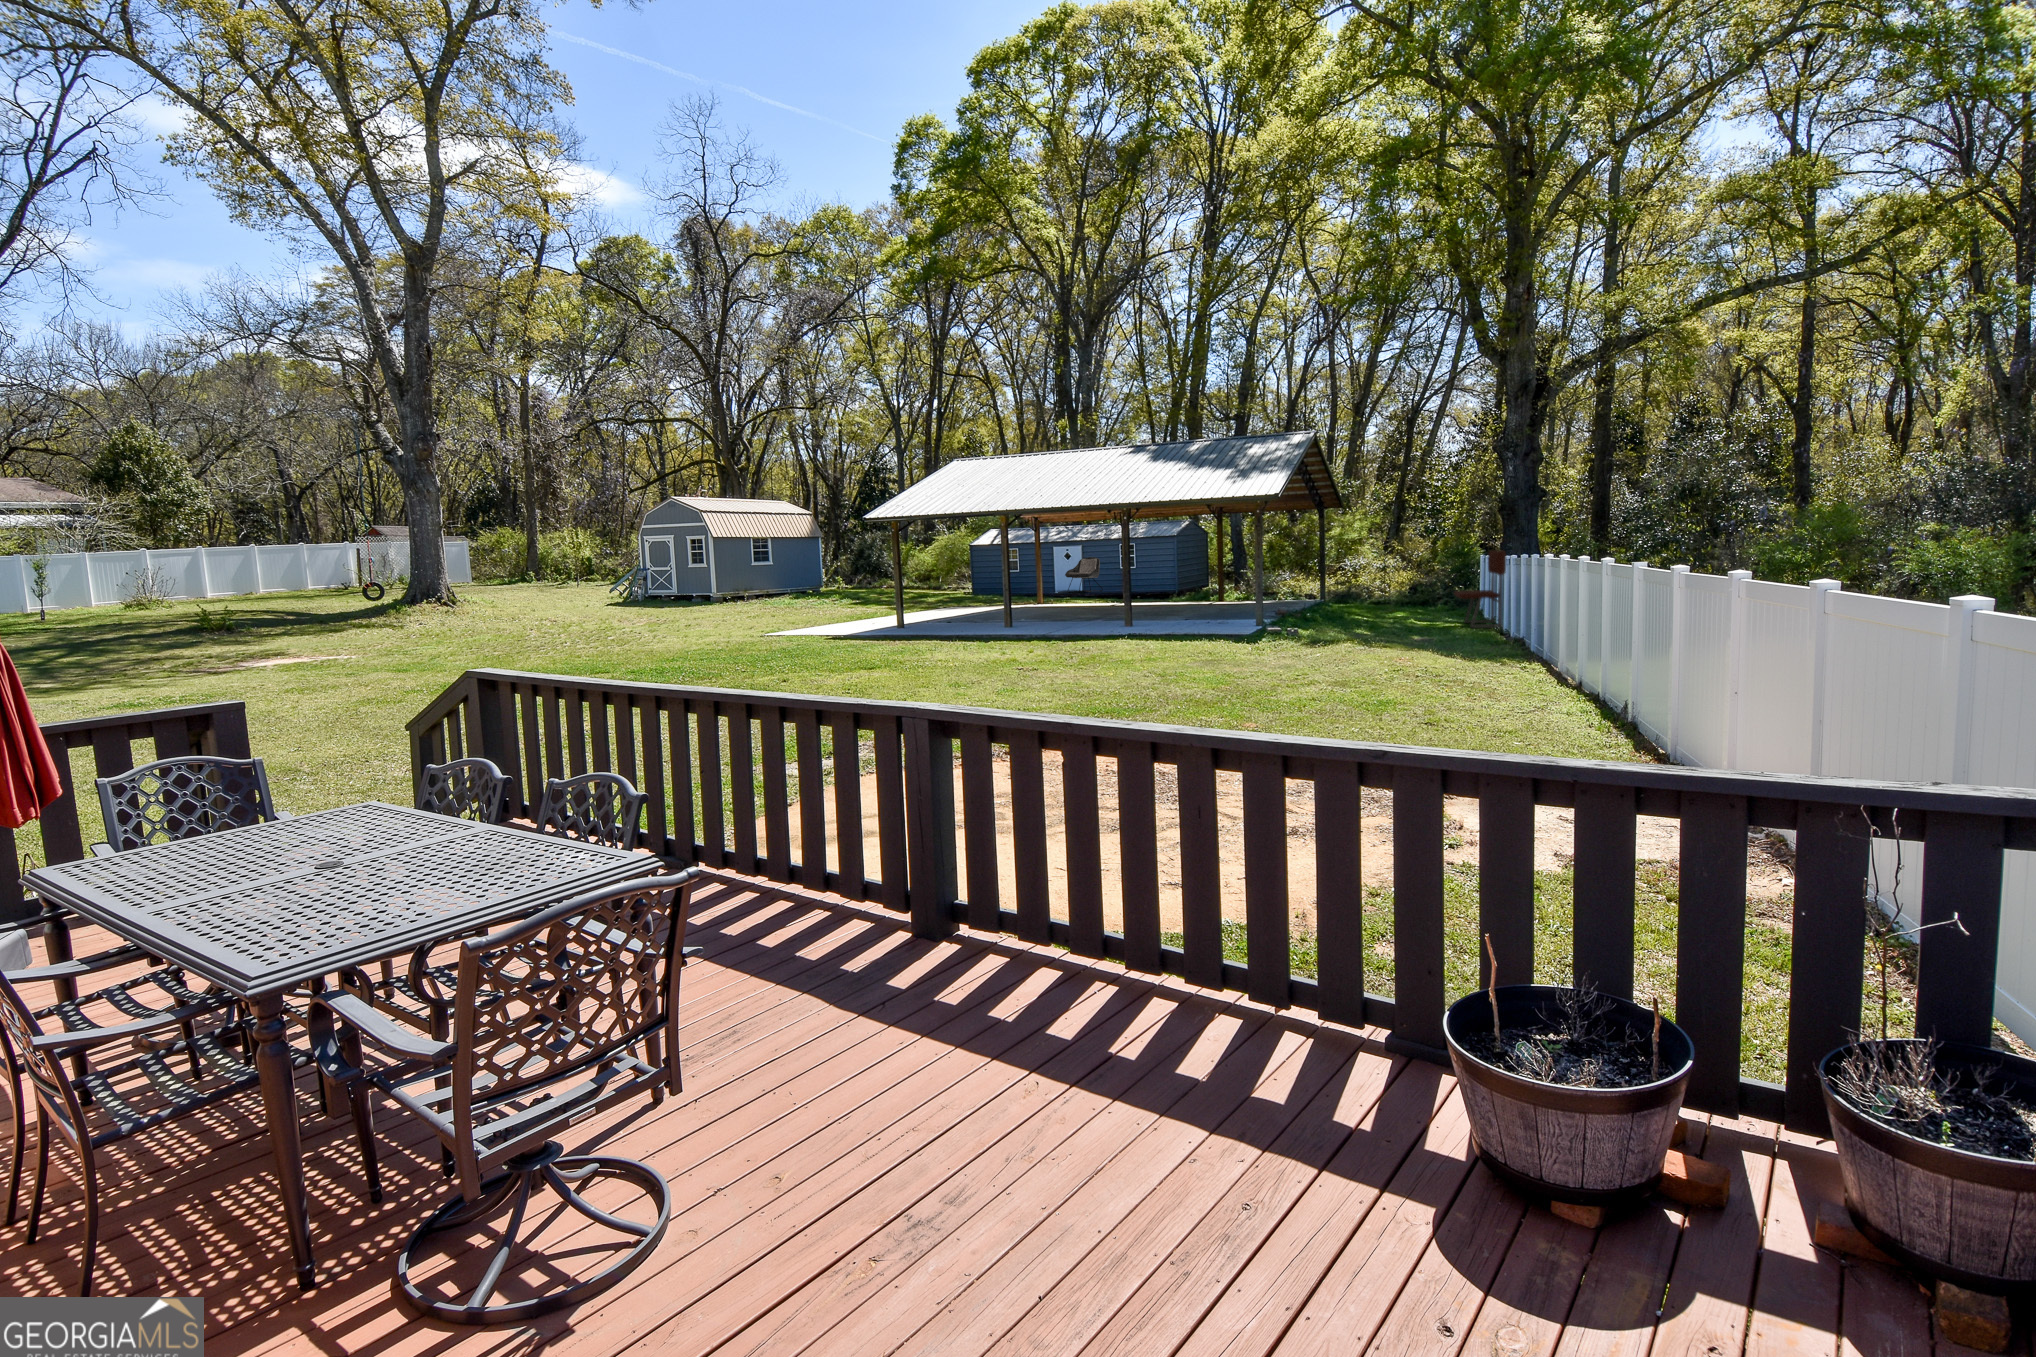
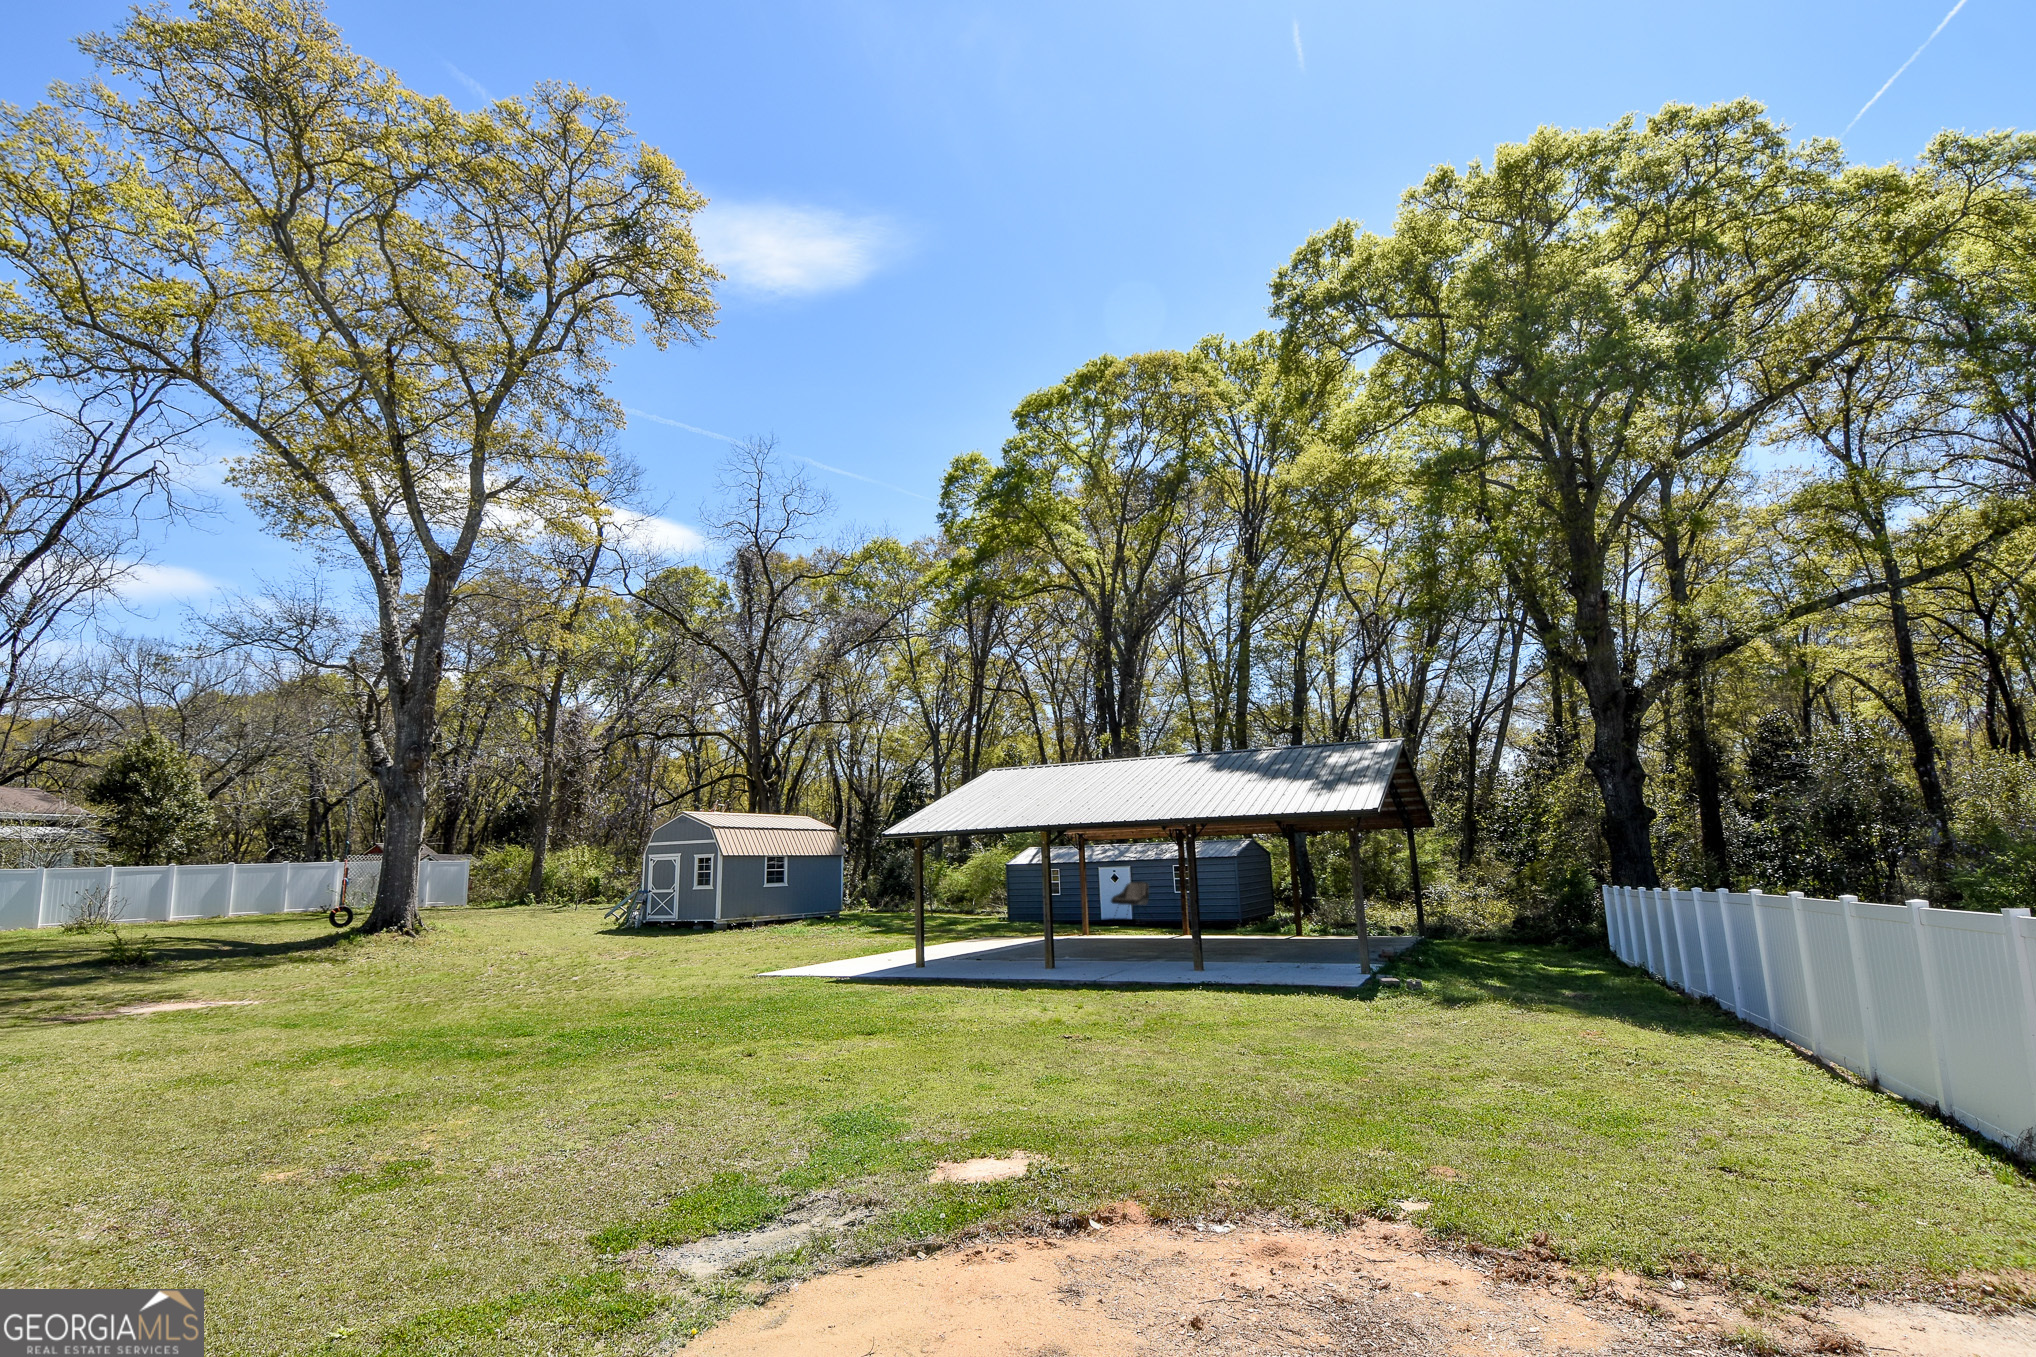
bench: present [1454,550,1506,628] -> none [1607,880,1688,981]

